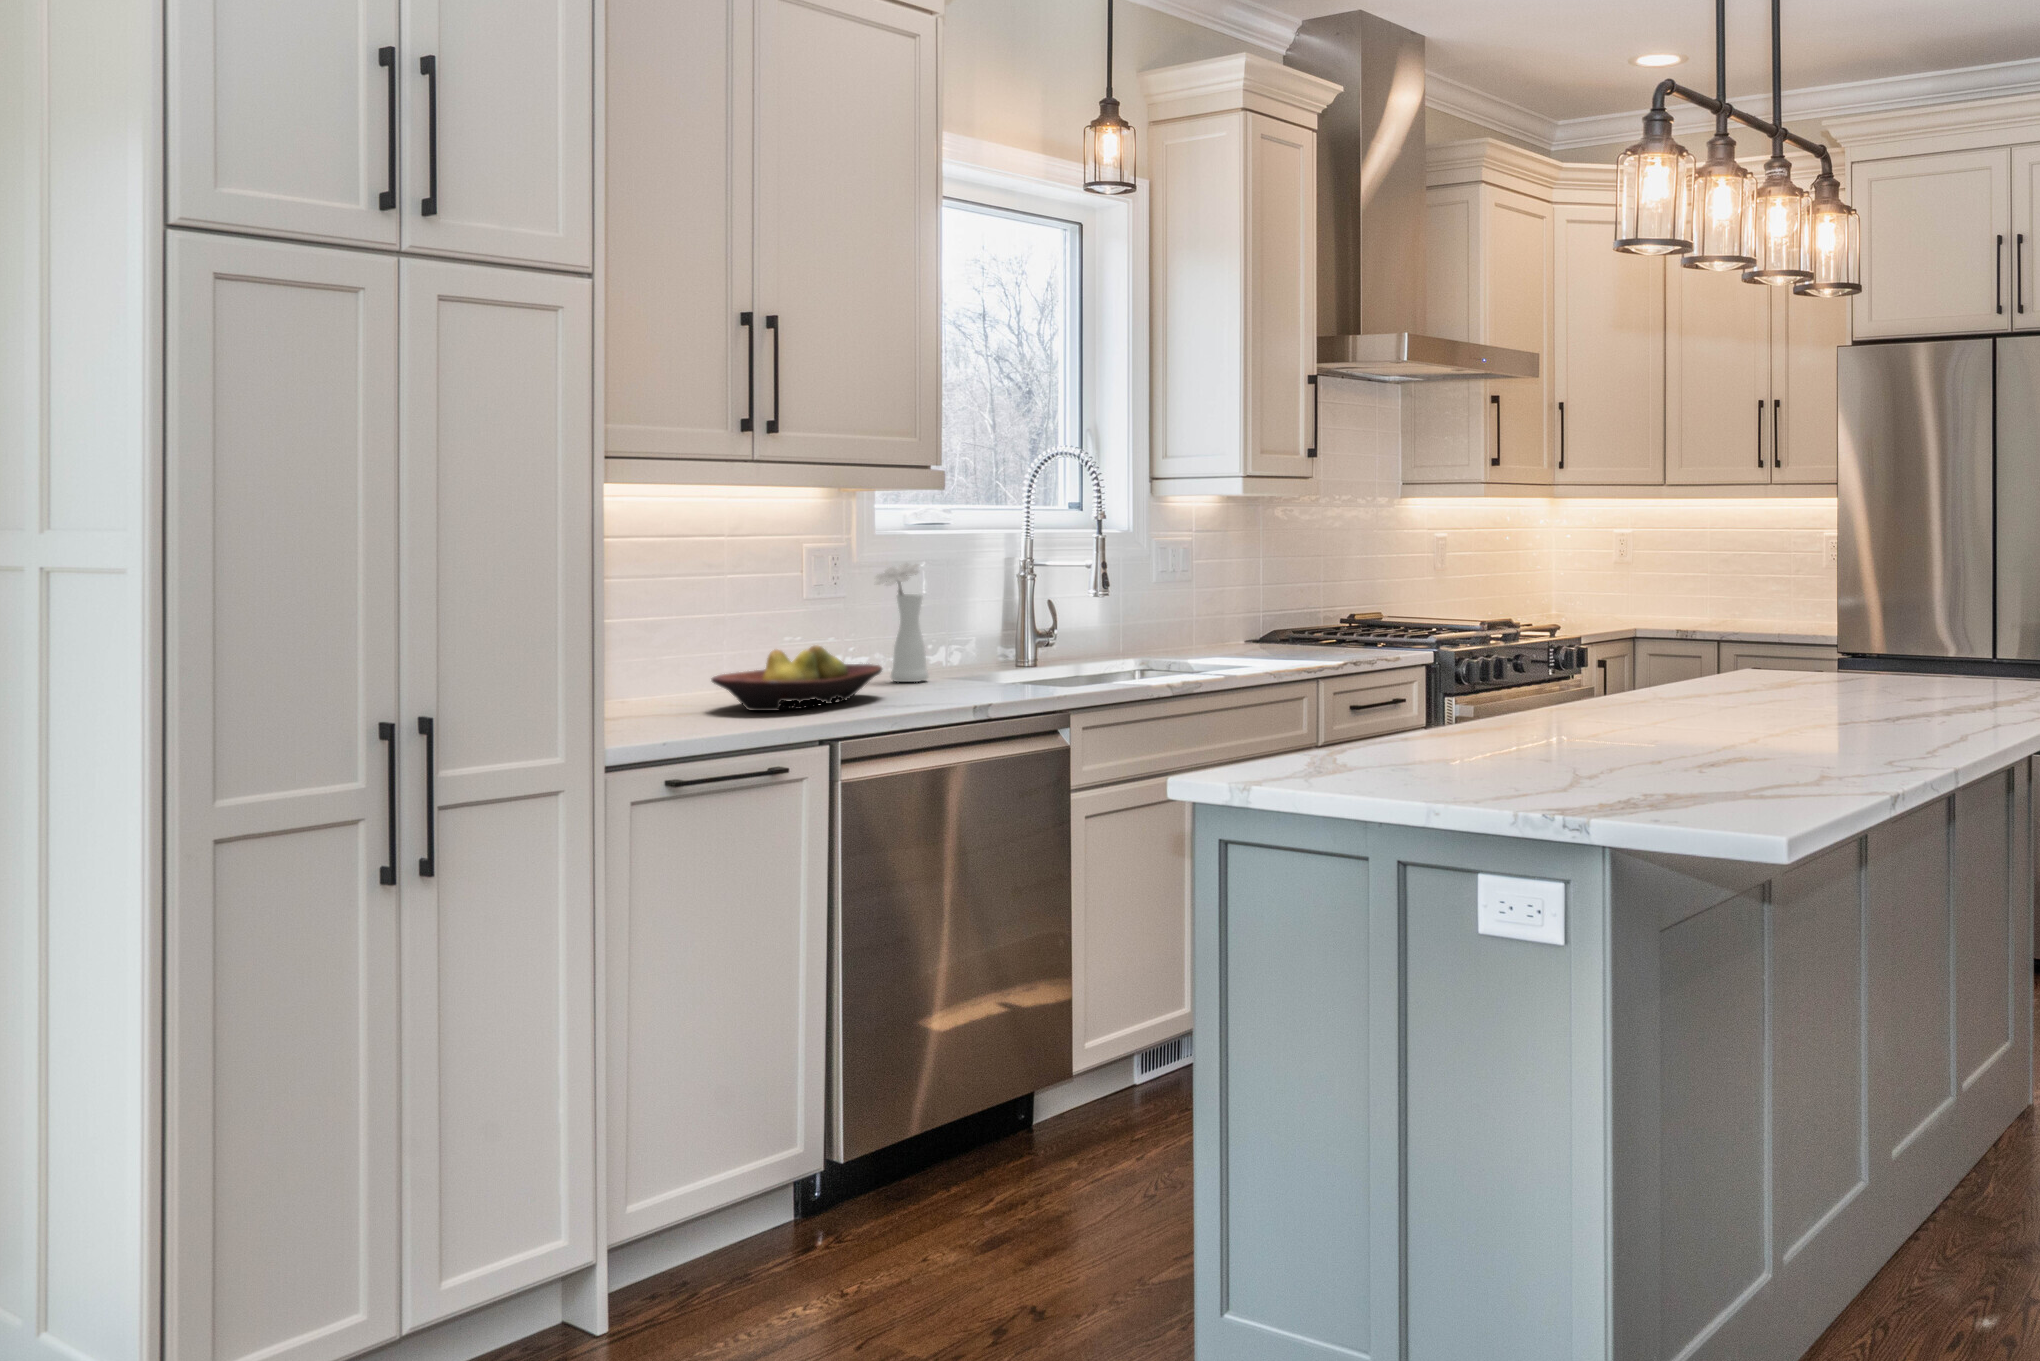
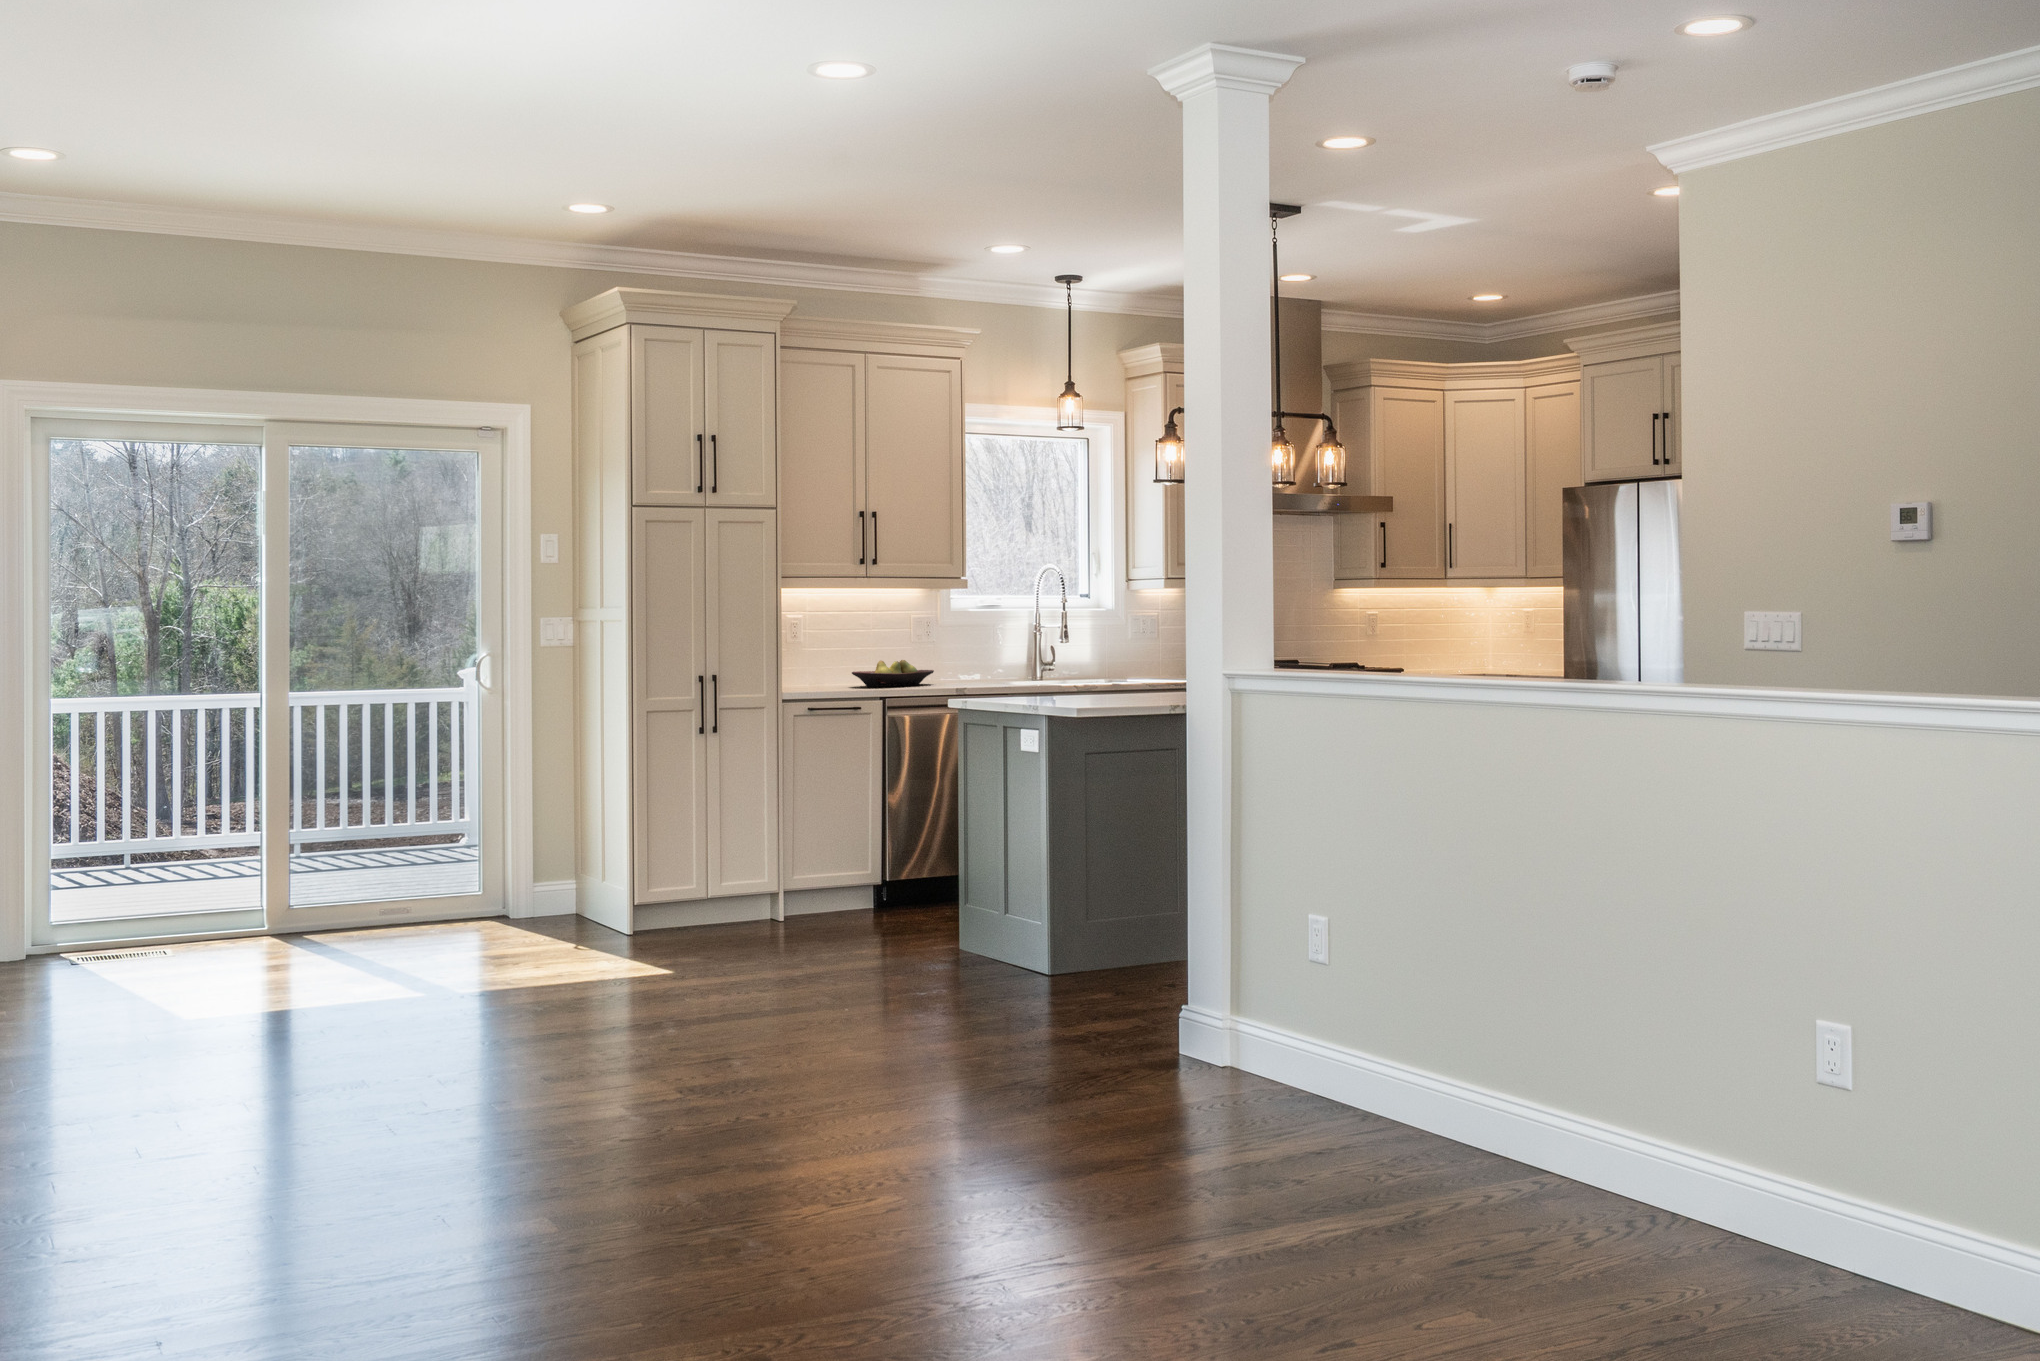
vase: present [875,563,928,682] -> none [945,624,972,681]

